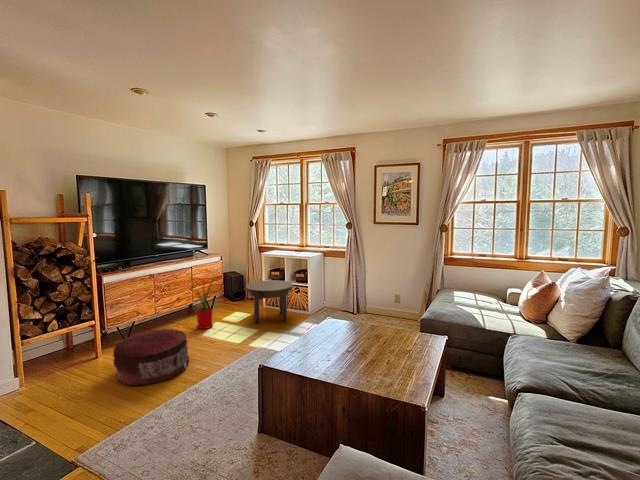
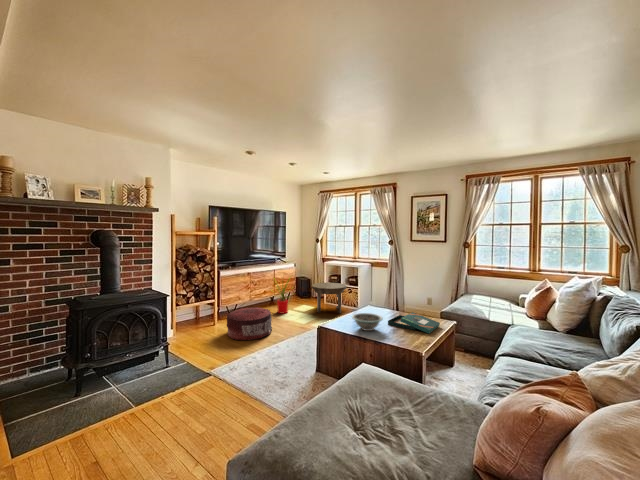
board game: none [364,330,433,365] -> present [388,312,440,334]
decorative bowl: none [314,339,360,369] -> present [352,313,383,331]

